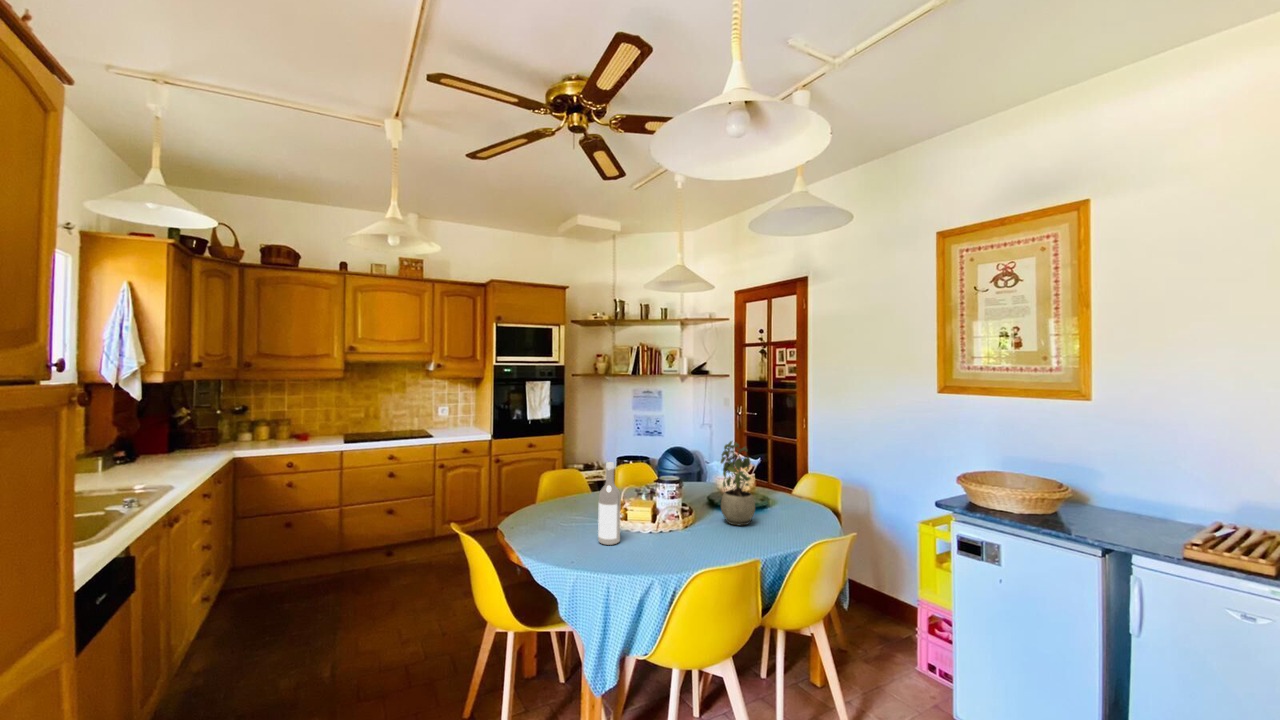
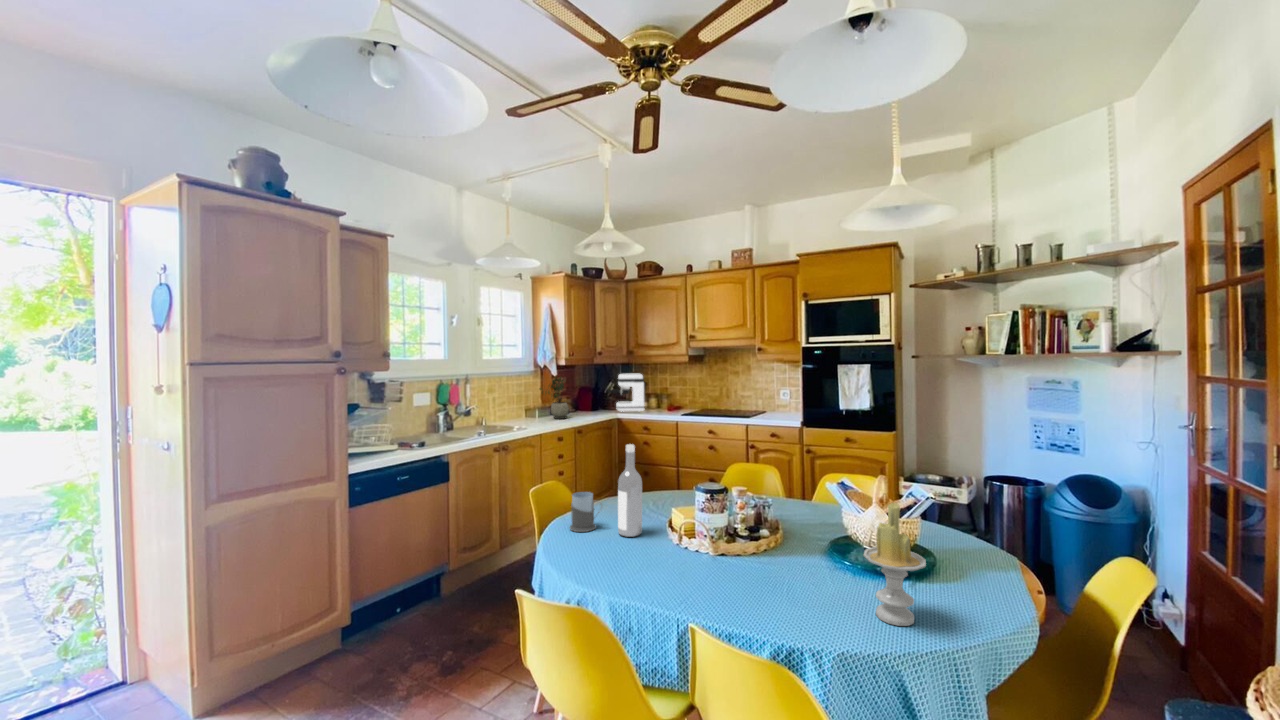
coffee maker: none [204,395,278,450] -> present [607,374,644,412]
potted plant: present [721,441,755,525] -> present [540,378,569,419]
candle: none [784,463,815,525] -> present [864,503,926,626]
mug: none [554,517,585,558] -> present [570,492,599,532]

